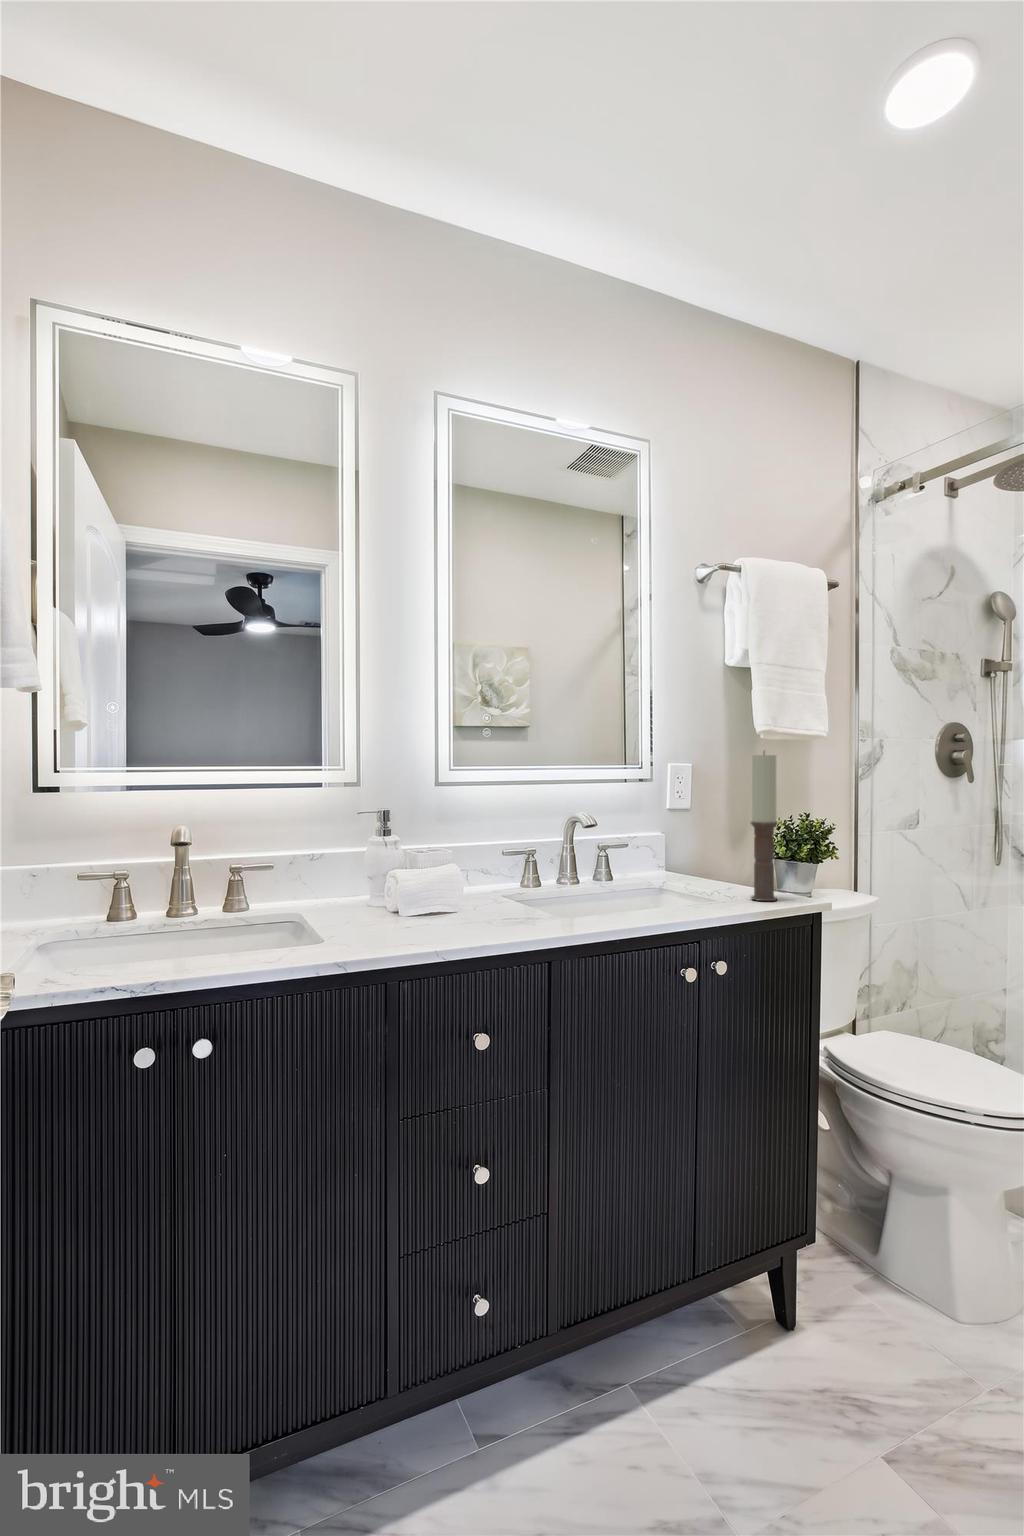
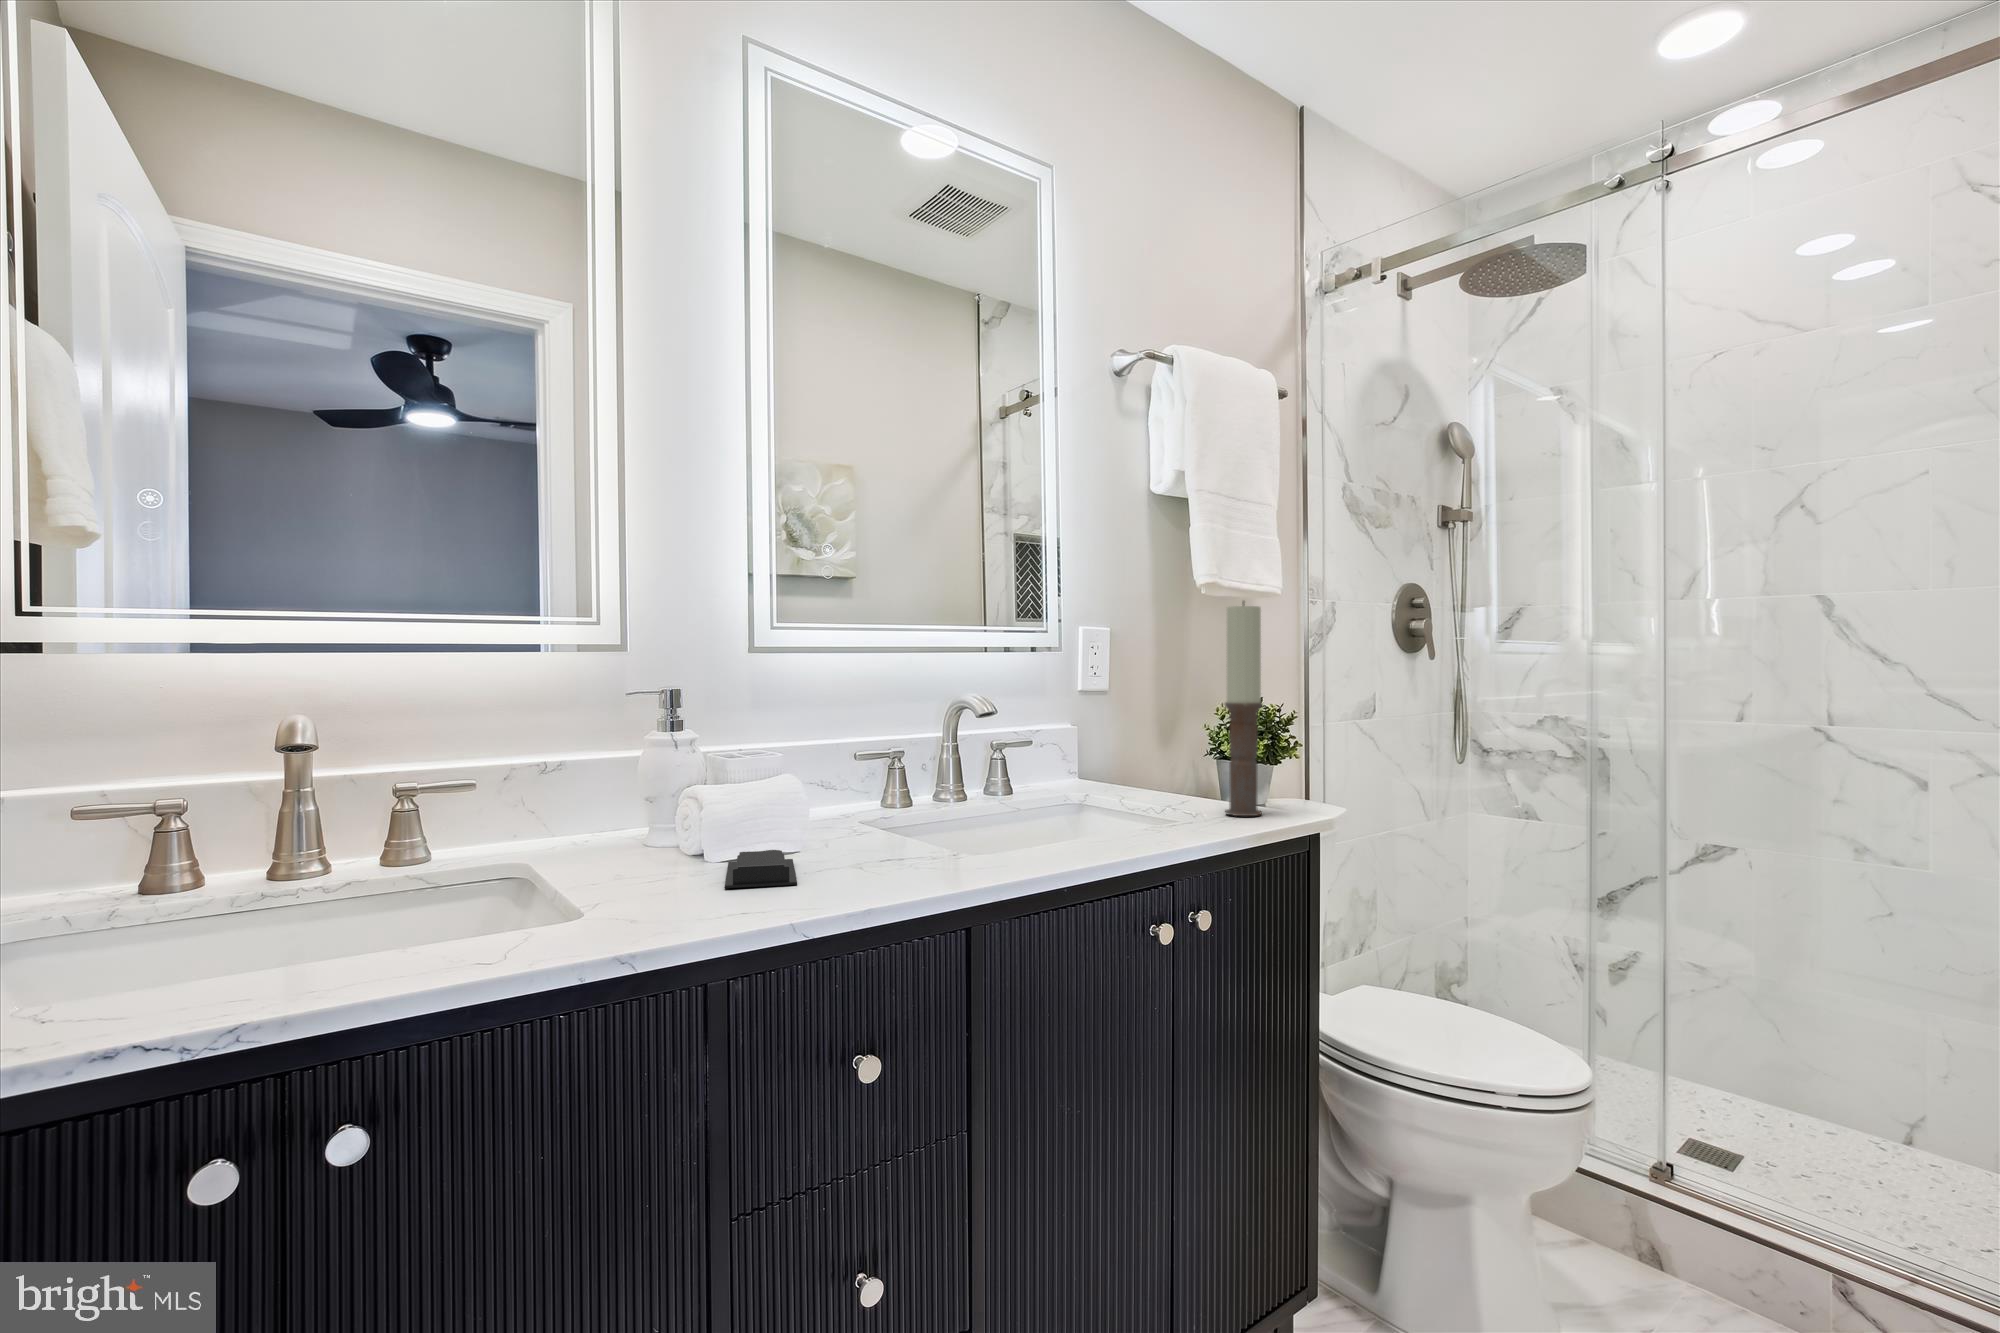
soap bar: none [403,911,448,933] -> present [725,850,797,888]

